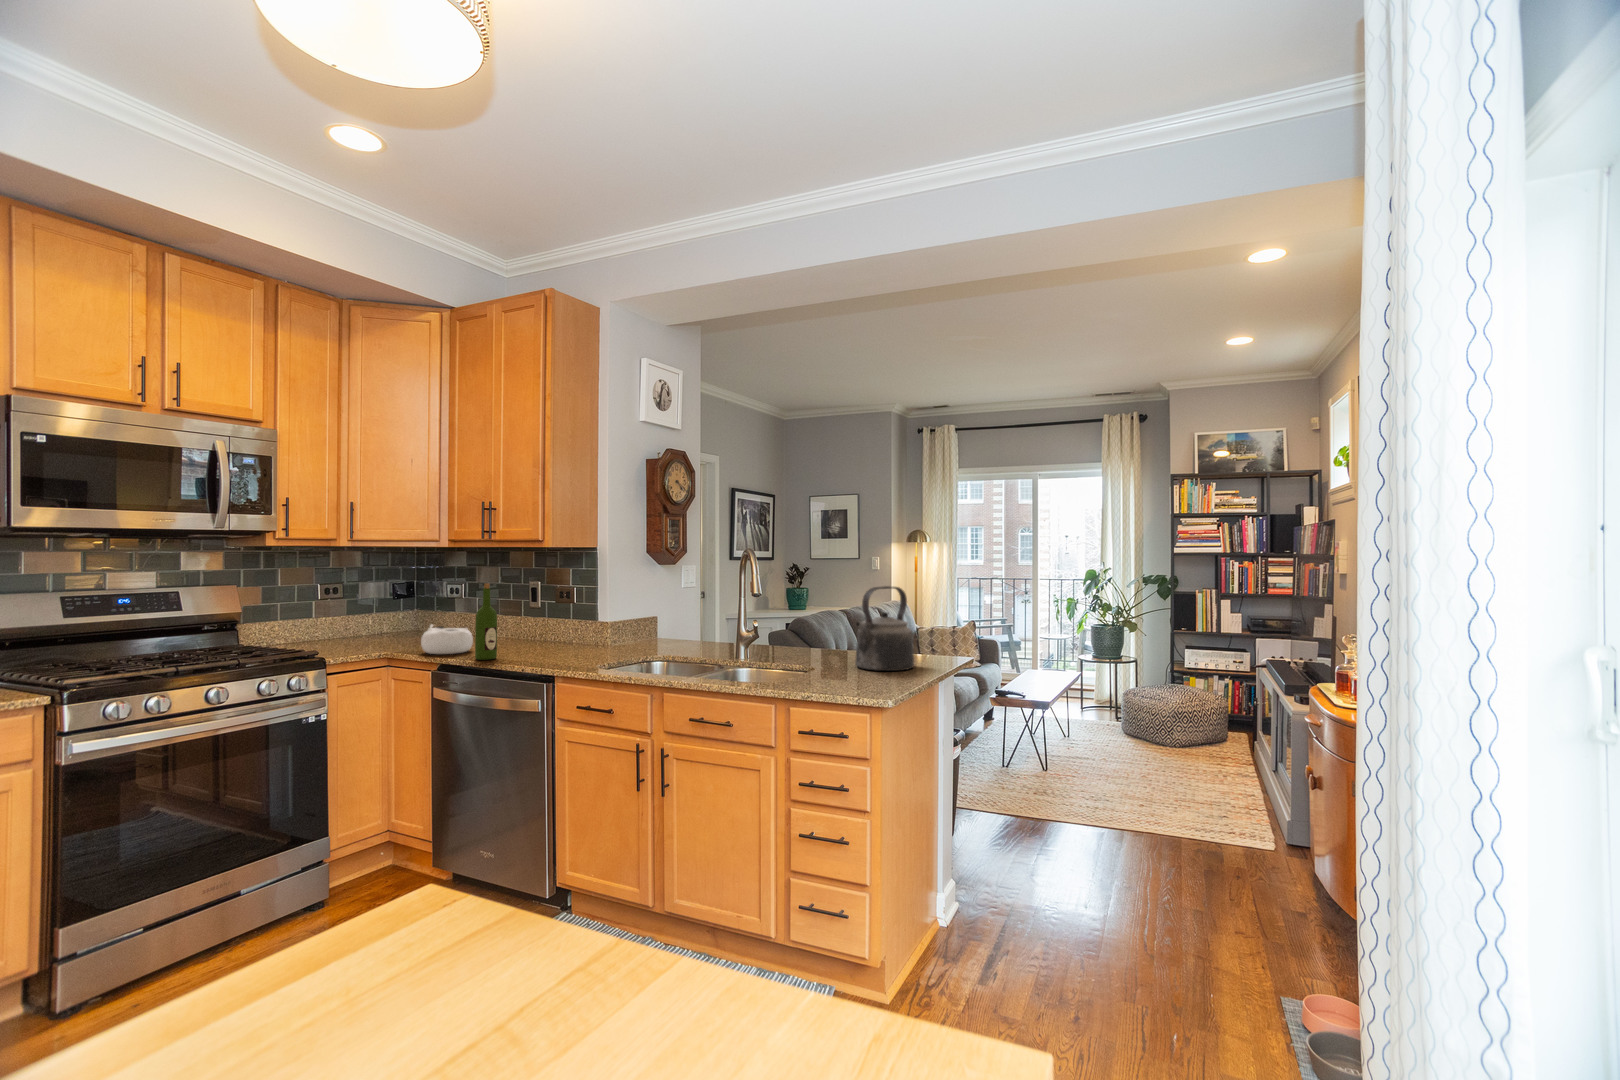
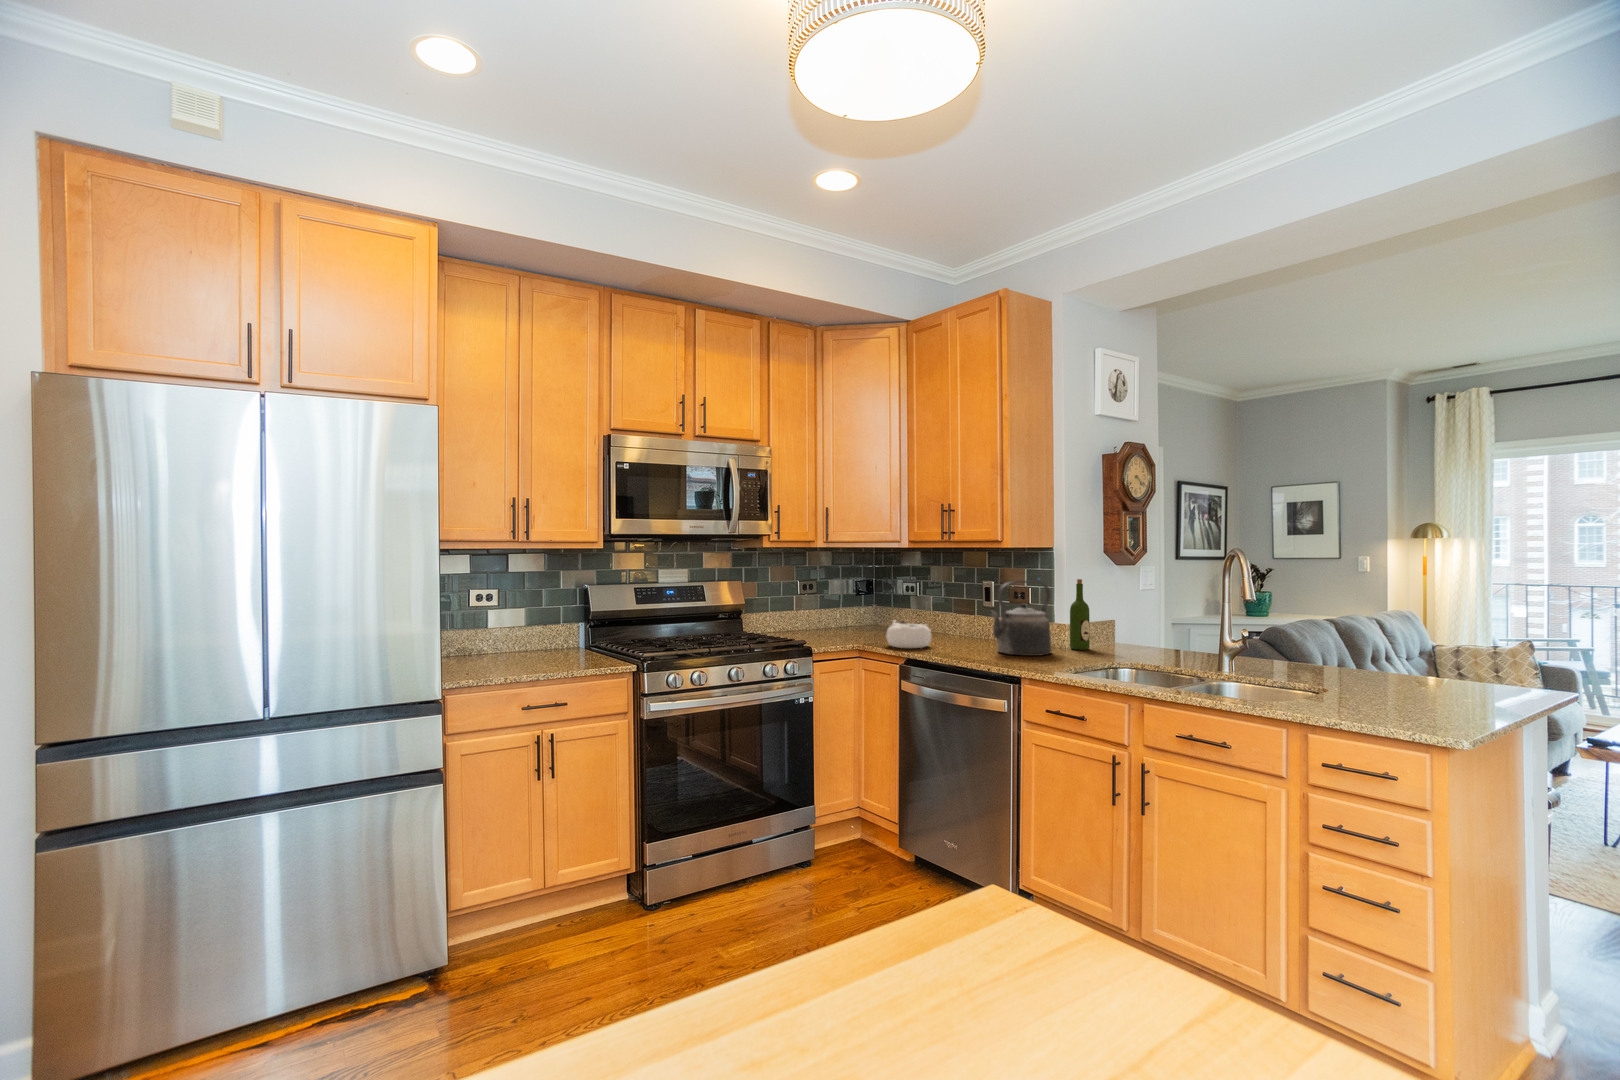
wine bottle: present [475,583,497,660] -> present [1070,579,1090,650]
kettle: present [855,586,914,671] -> present [989,581,1051,656]

